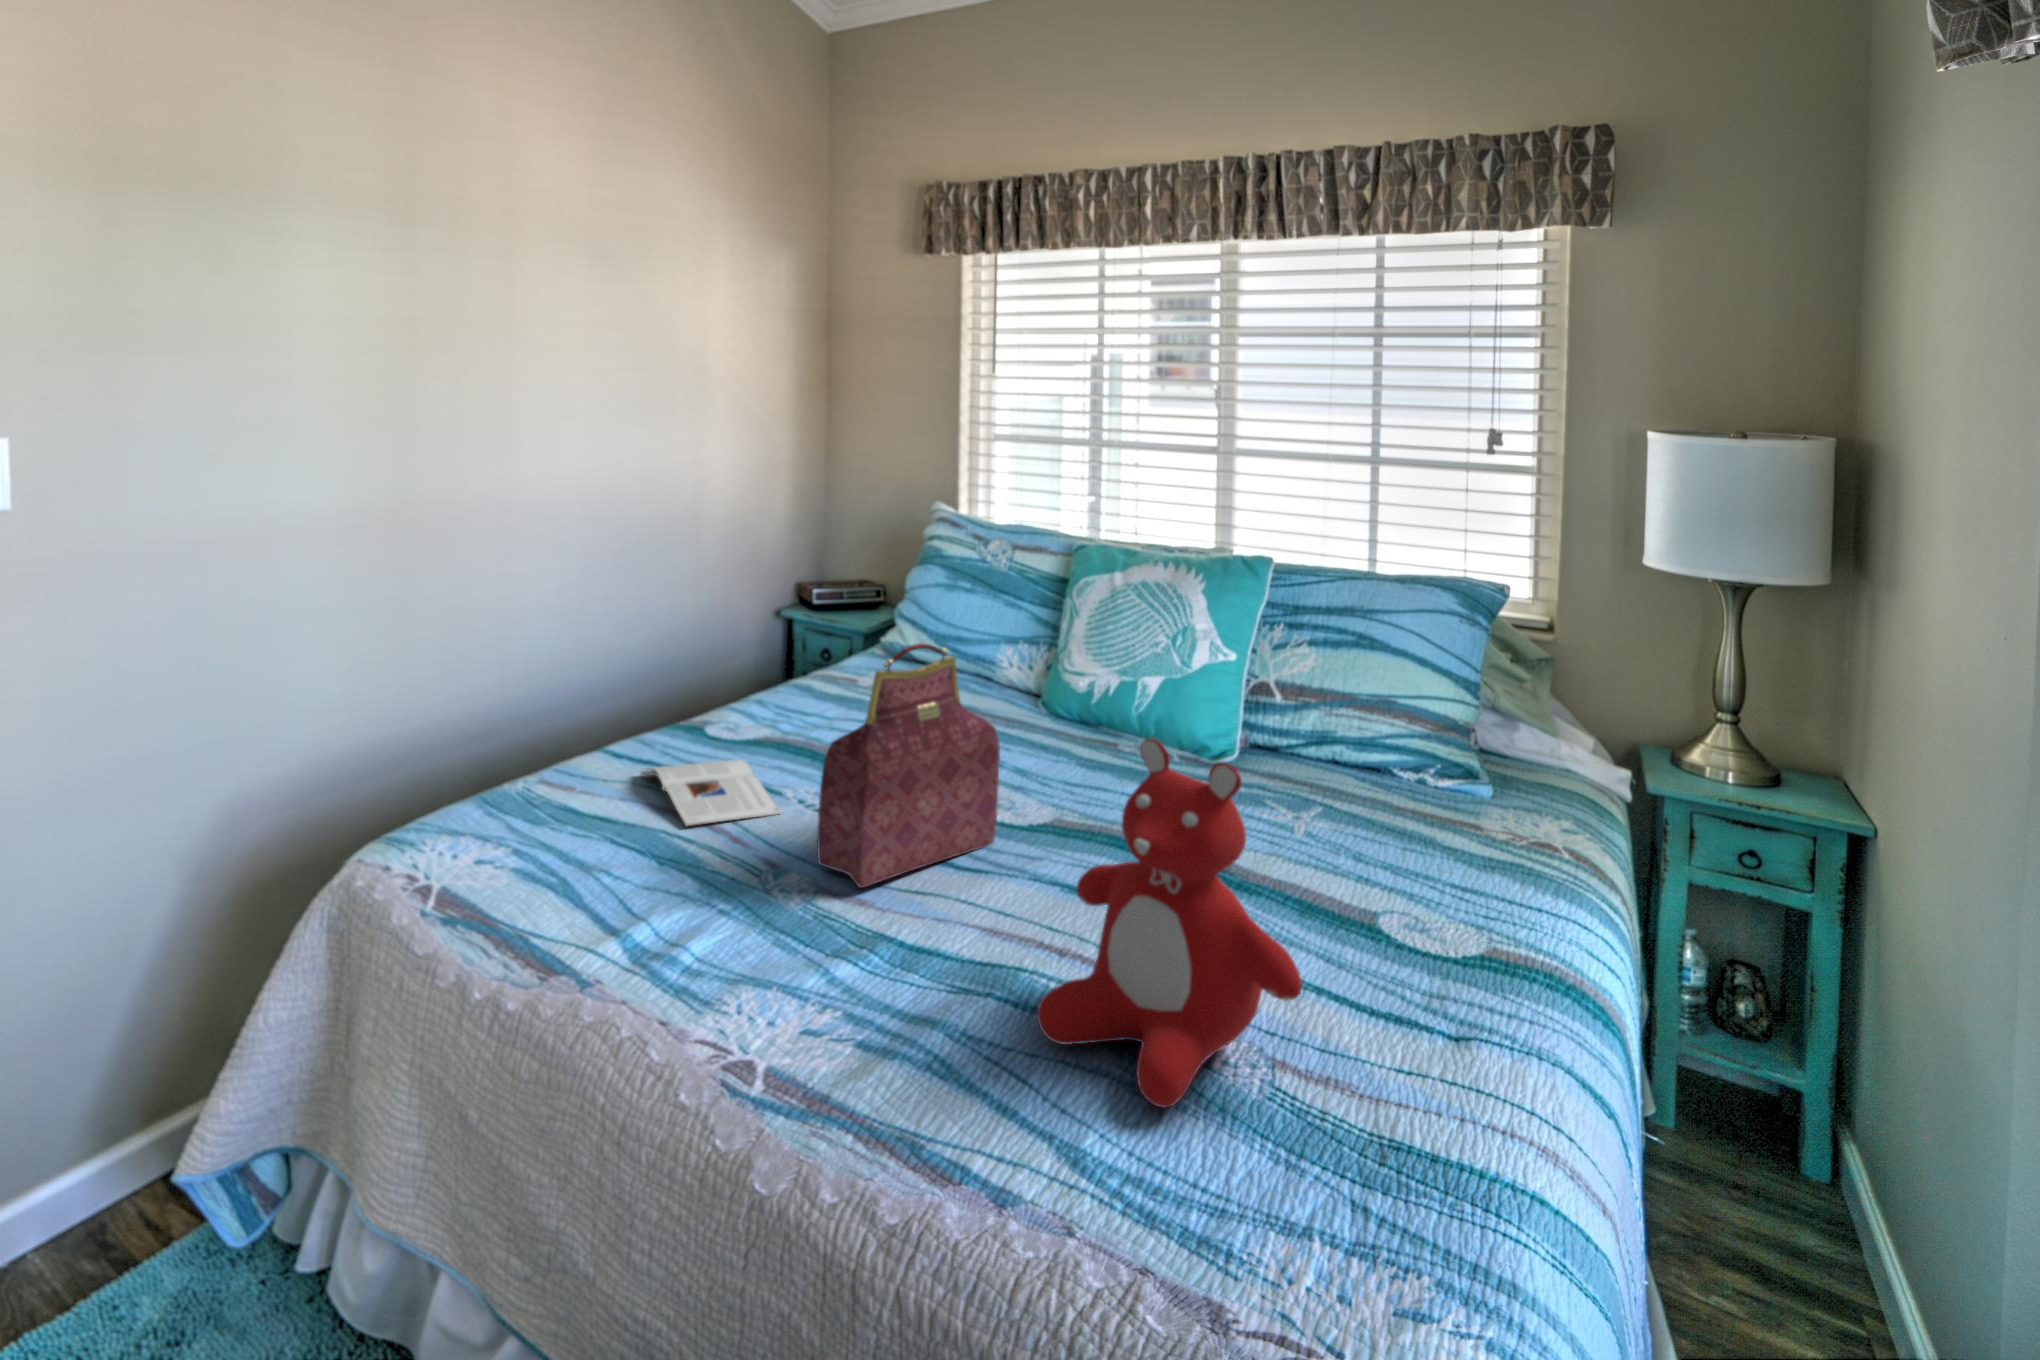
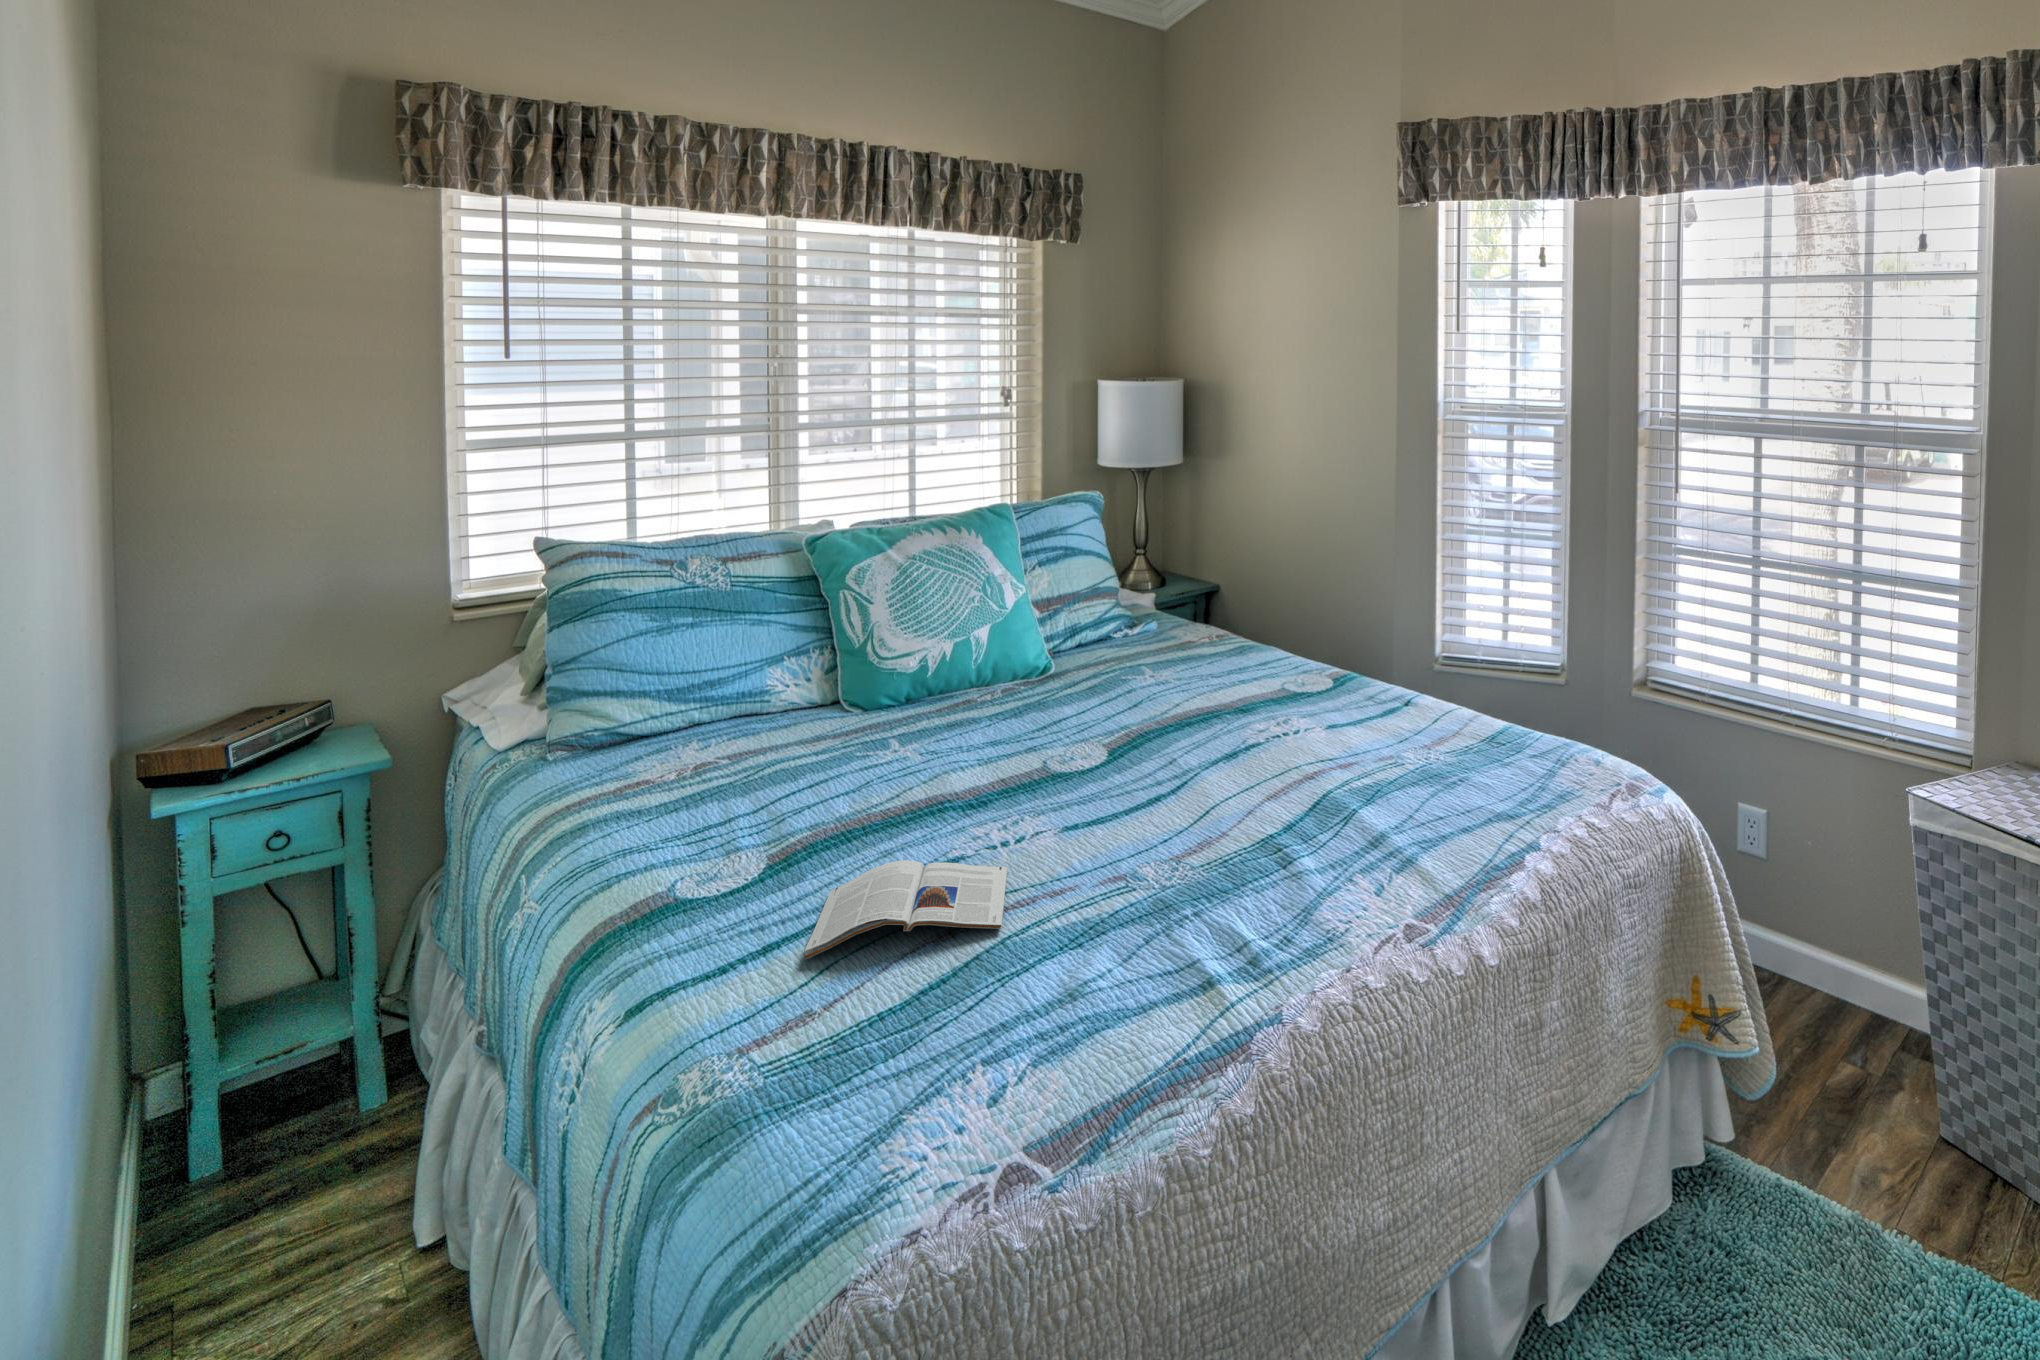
handbag: present [817,643,1000,888] -> none [1093,613,1209,852]
teddy bear: present [1037,739,1302,1108] -> none [1356,583,1508,798]

